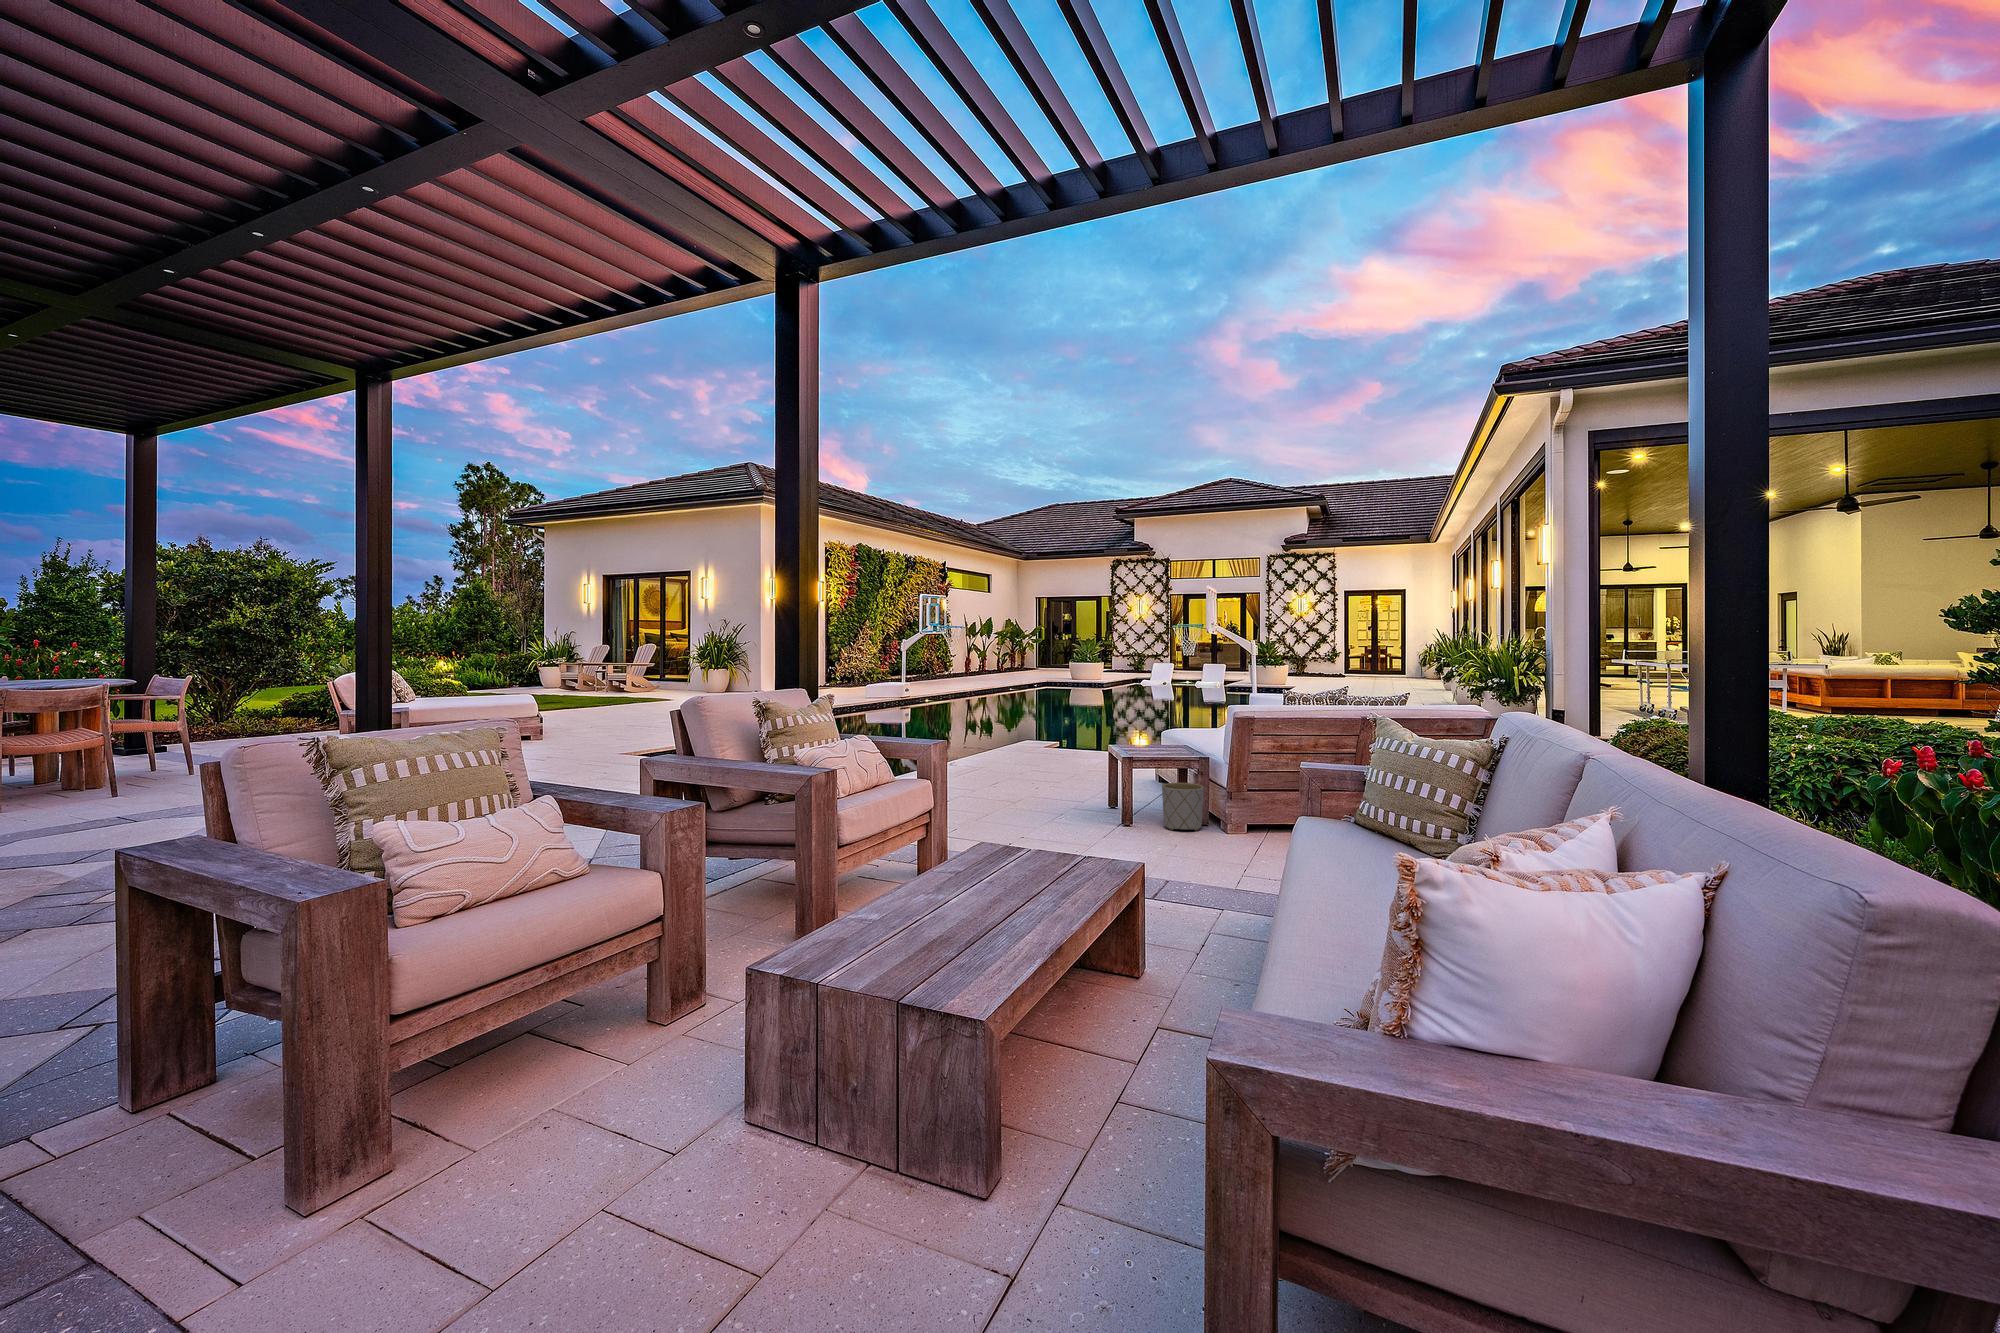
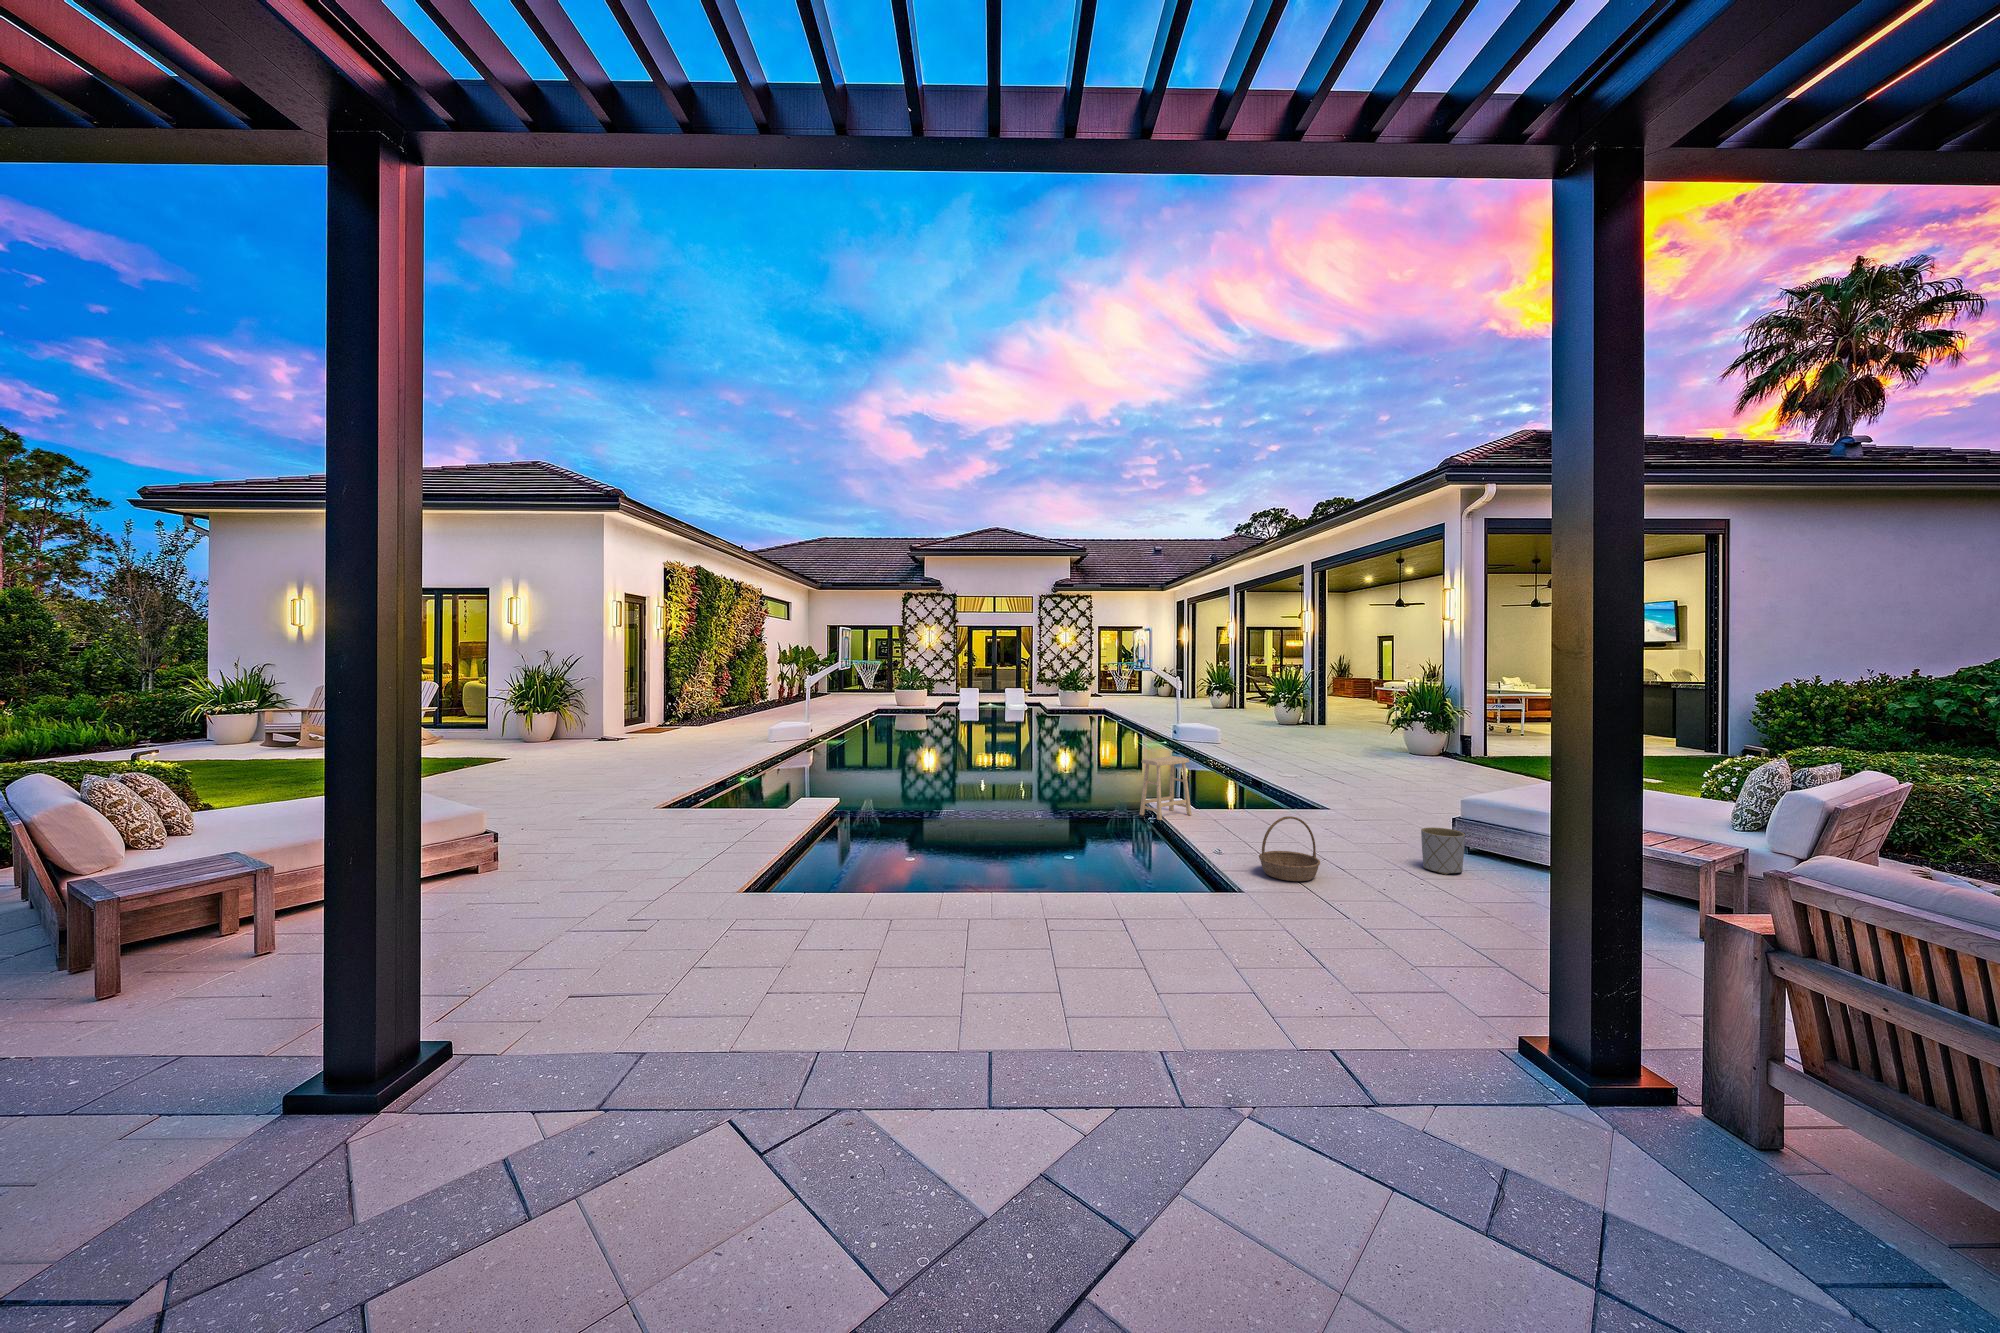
footstool: none [1036,713,1084,774] -> present [1140,756,1192,820]
basket: none [989,756,1045,818] -> present [1259,816,1320,881]

